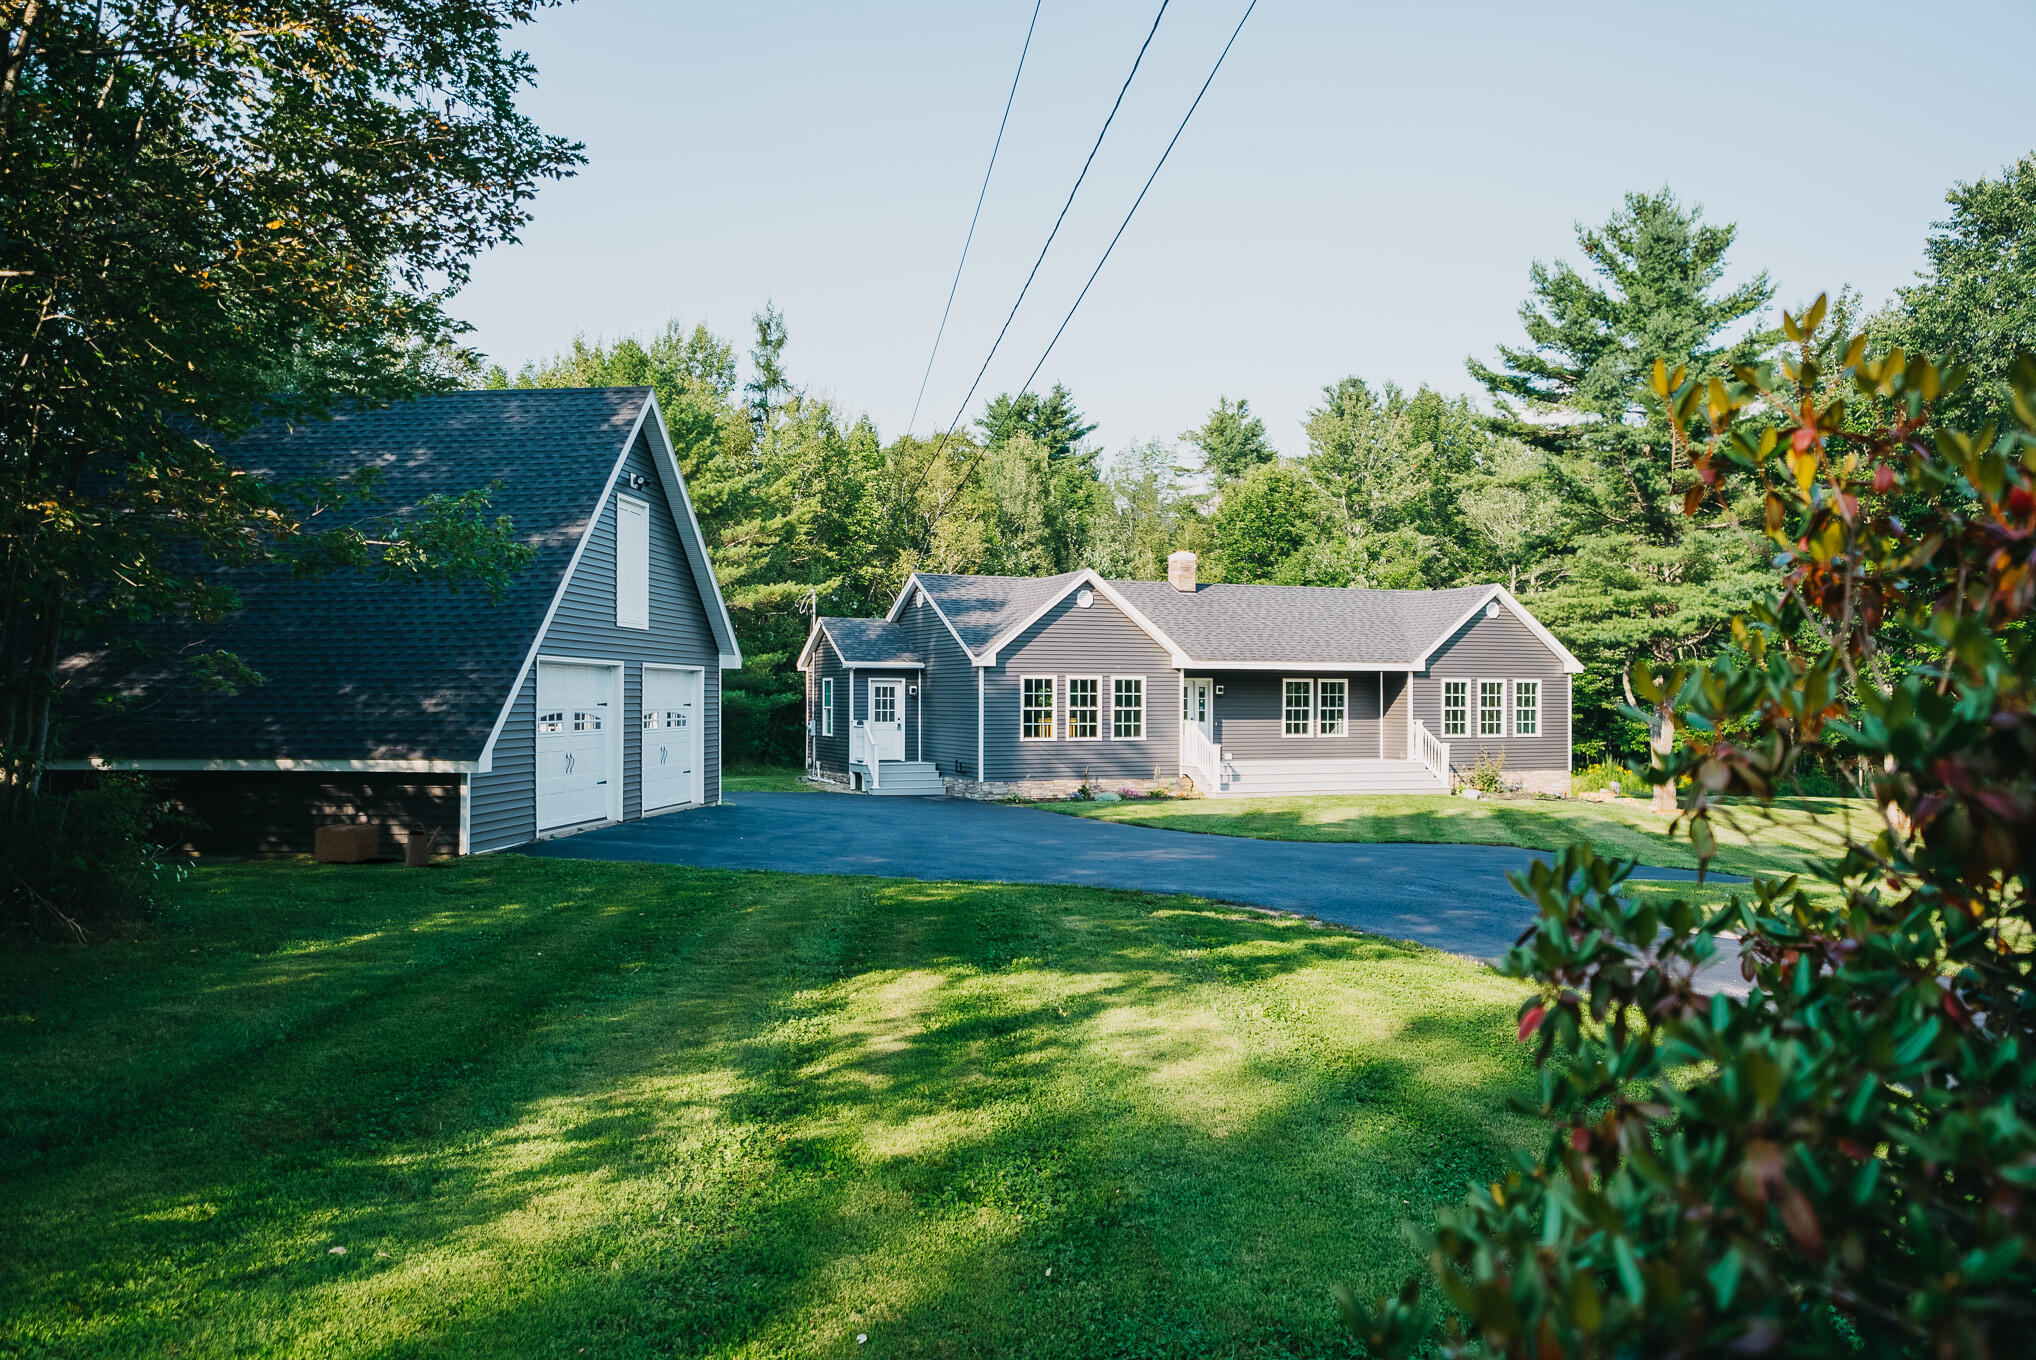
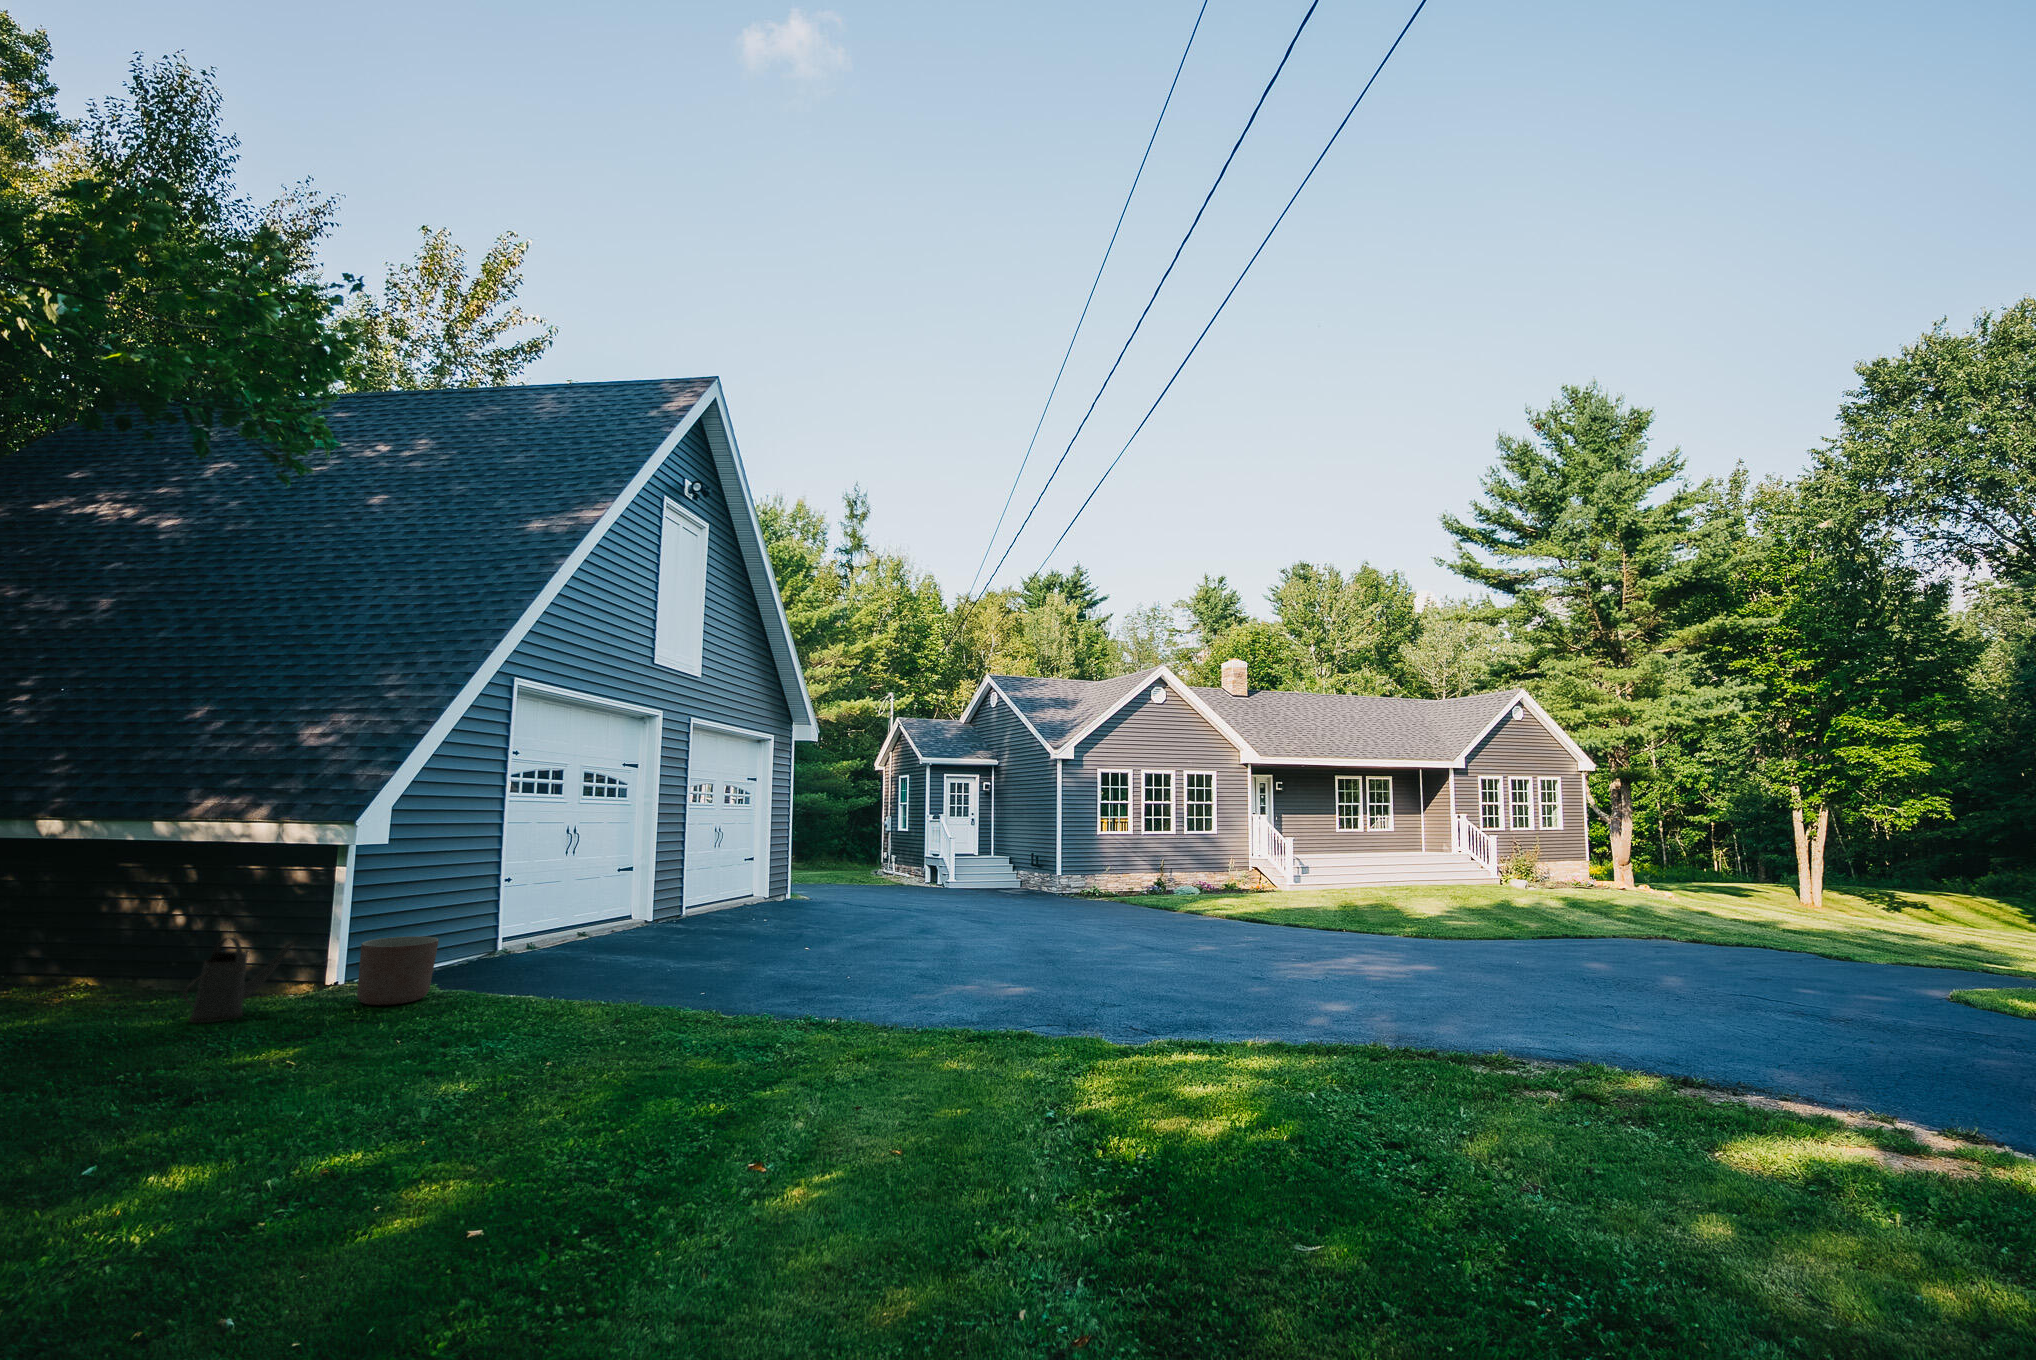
wooden crate: present [314,824,379,863] -> none [33,935,188,1013]
planter: none [478,824,518,861] -> present [357,936,439,1005]

